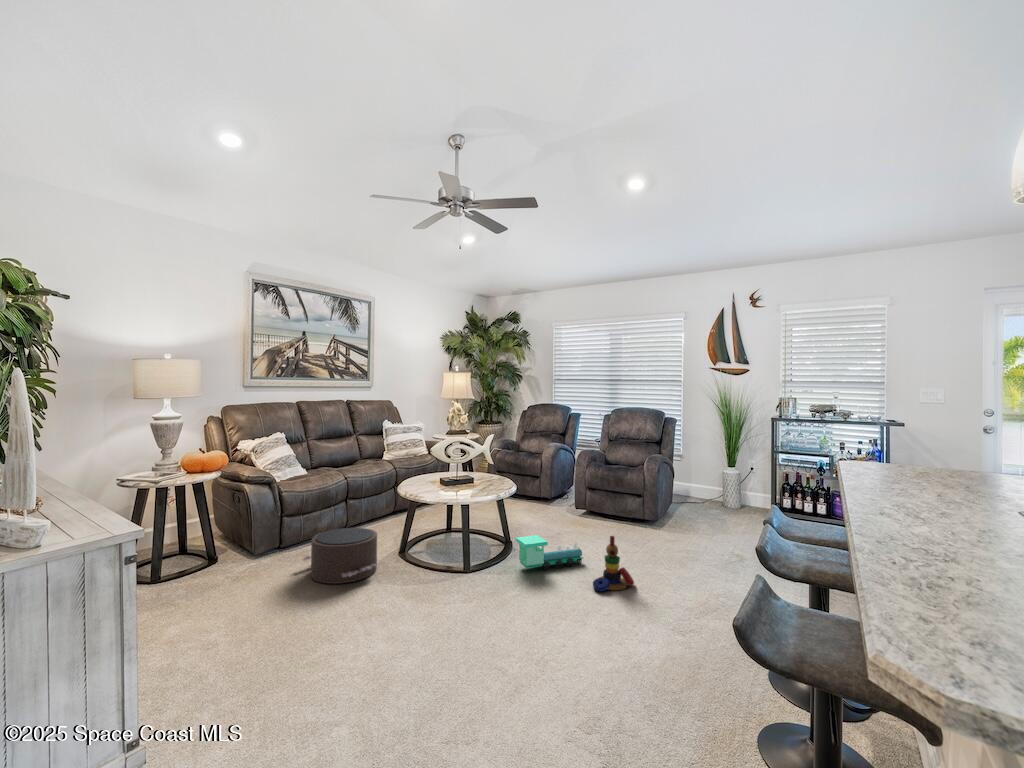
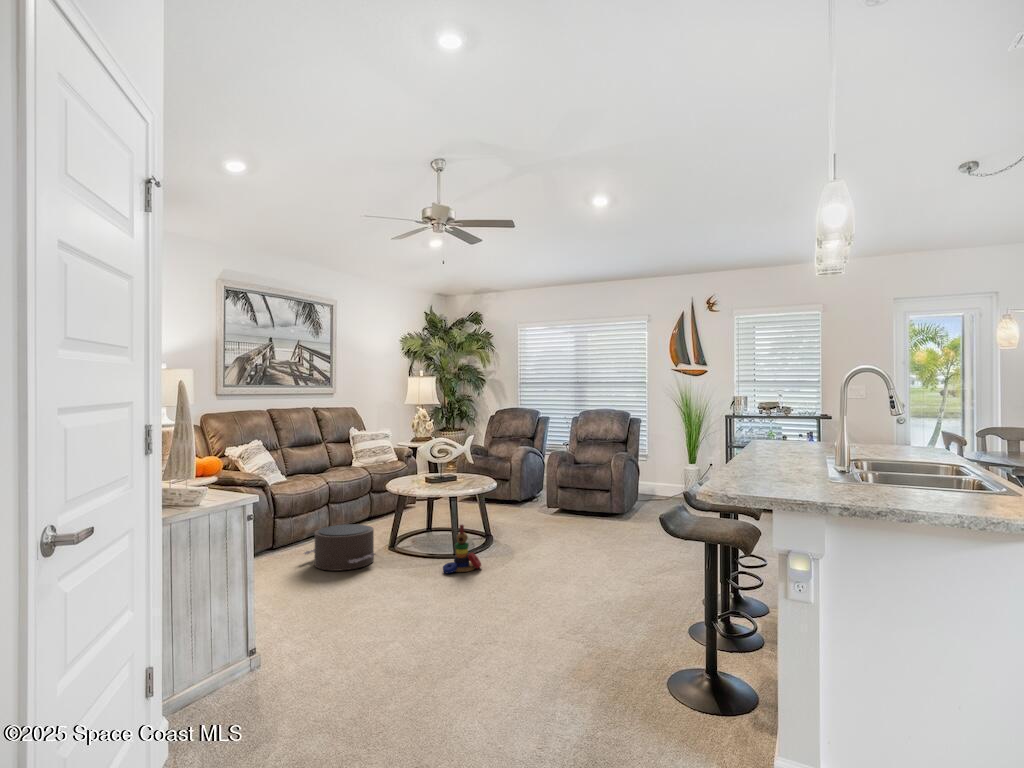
toy train: present [516,535,583,570] -> none [499,524,559,553]
stacking toy: present [593,536,634,591] -> present [443,525,481,573]

